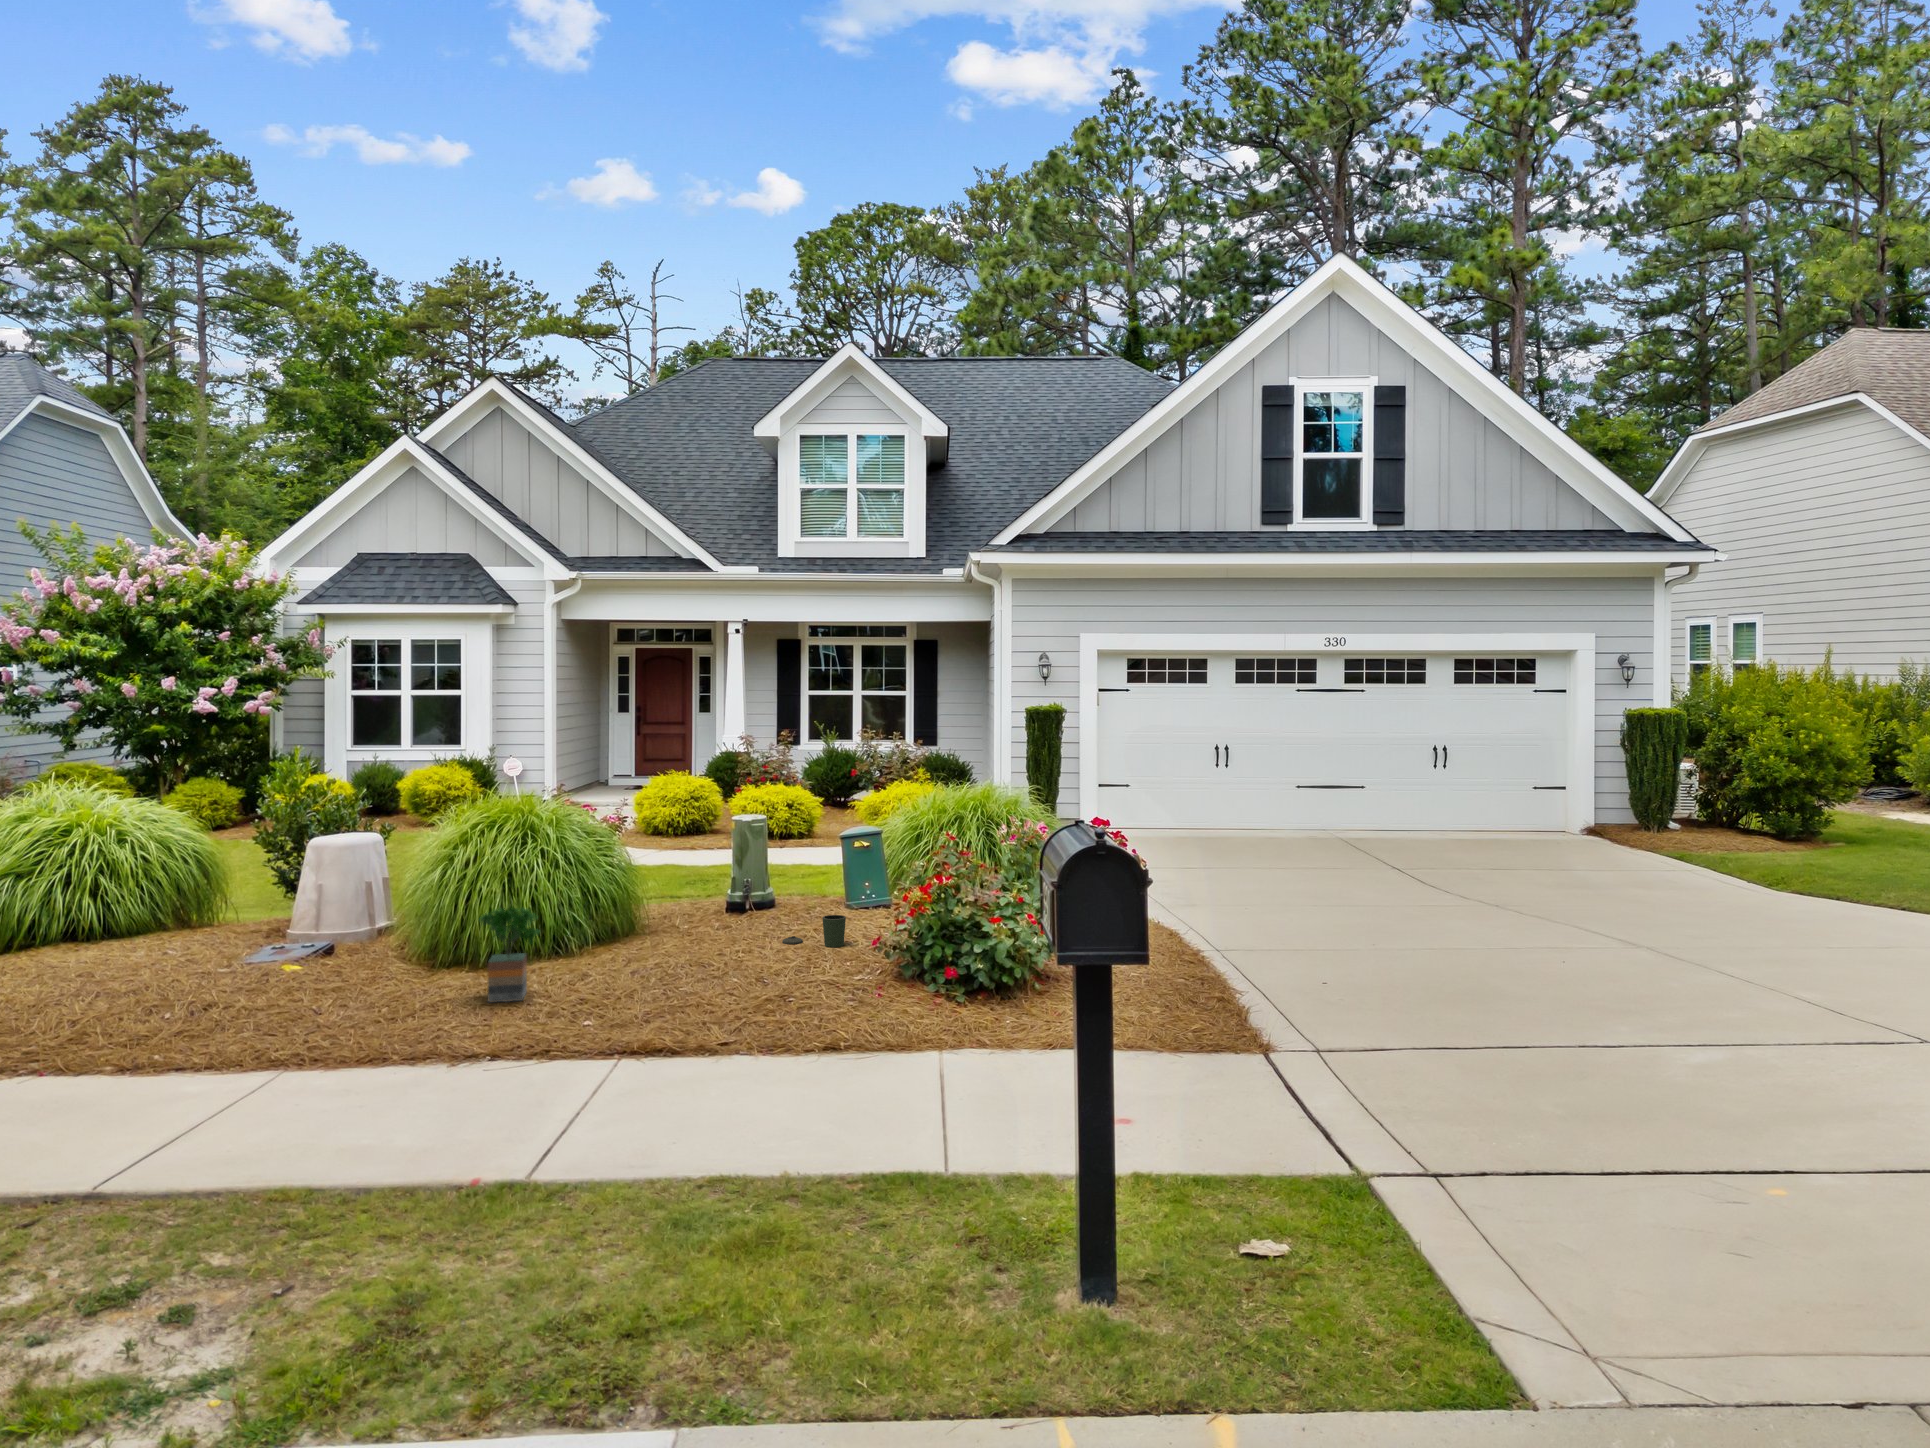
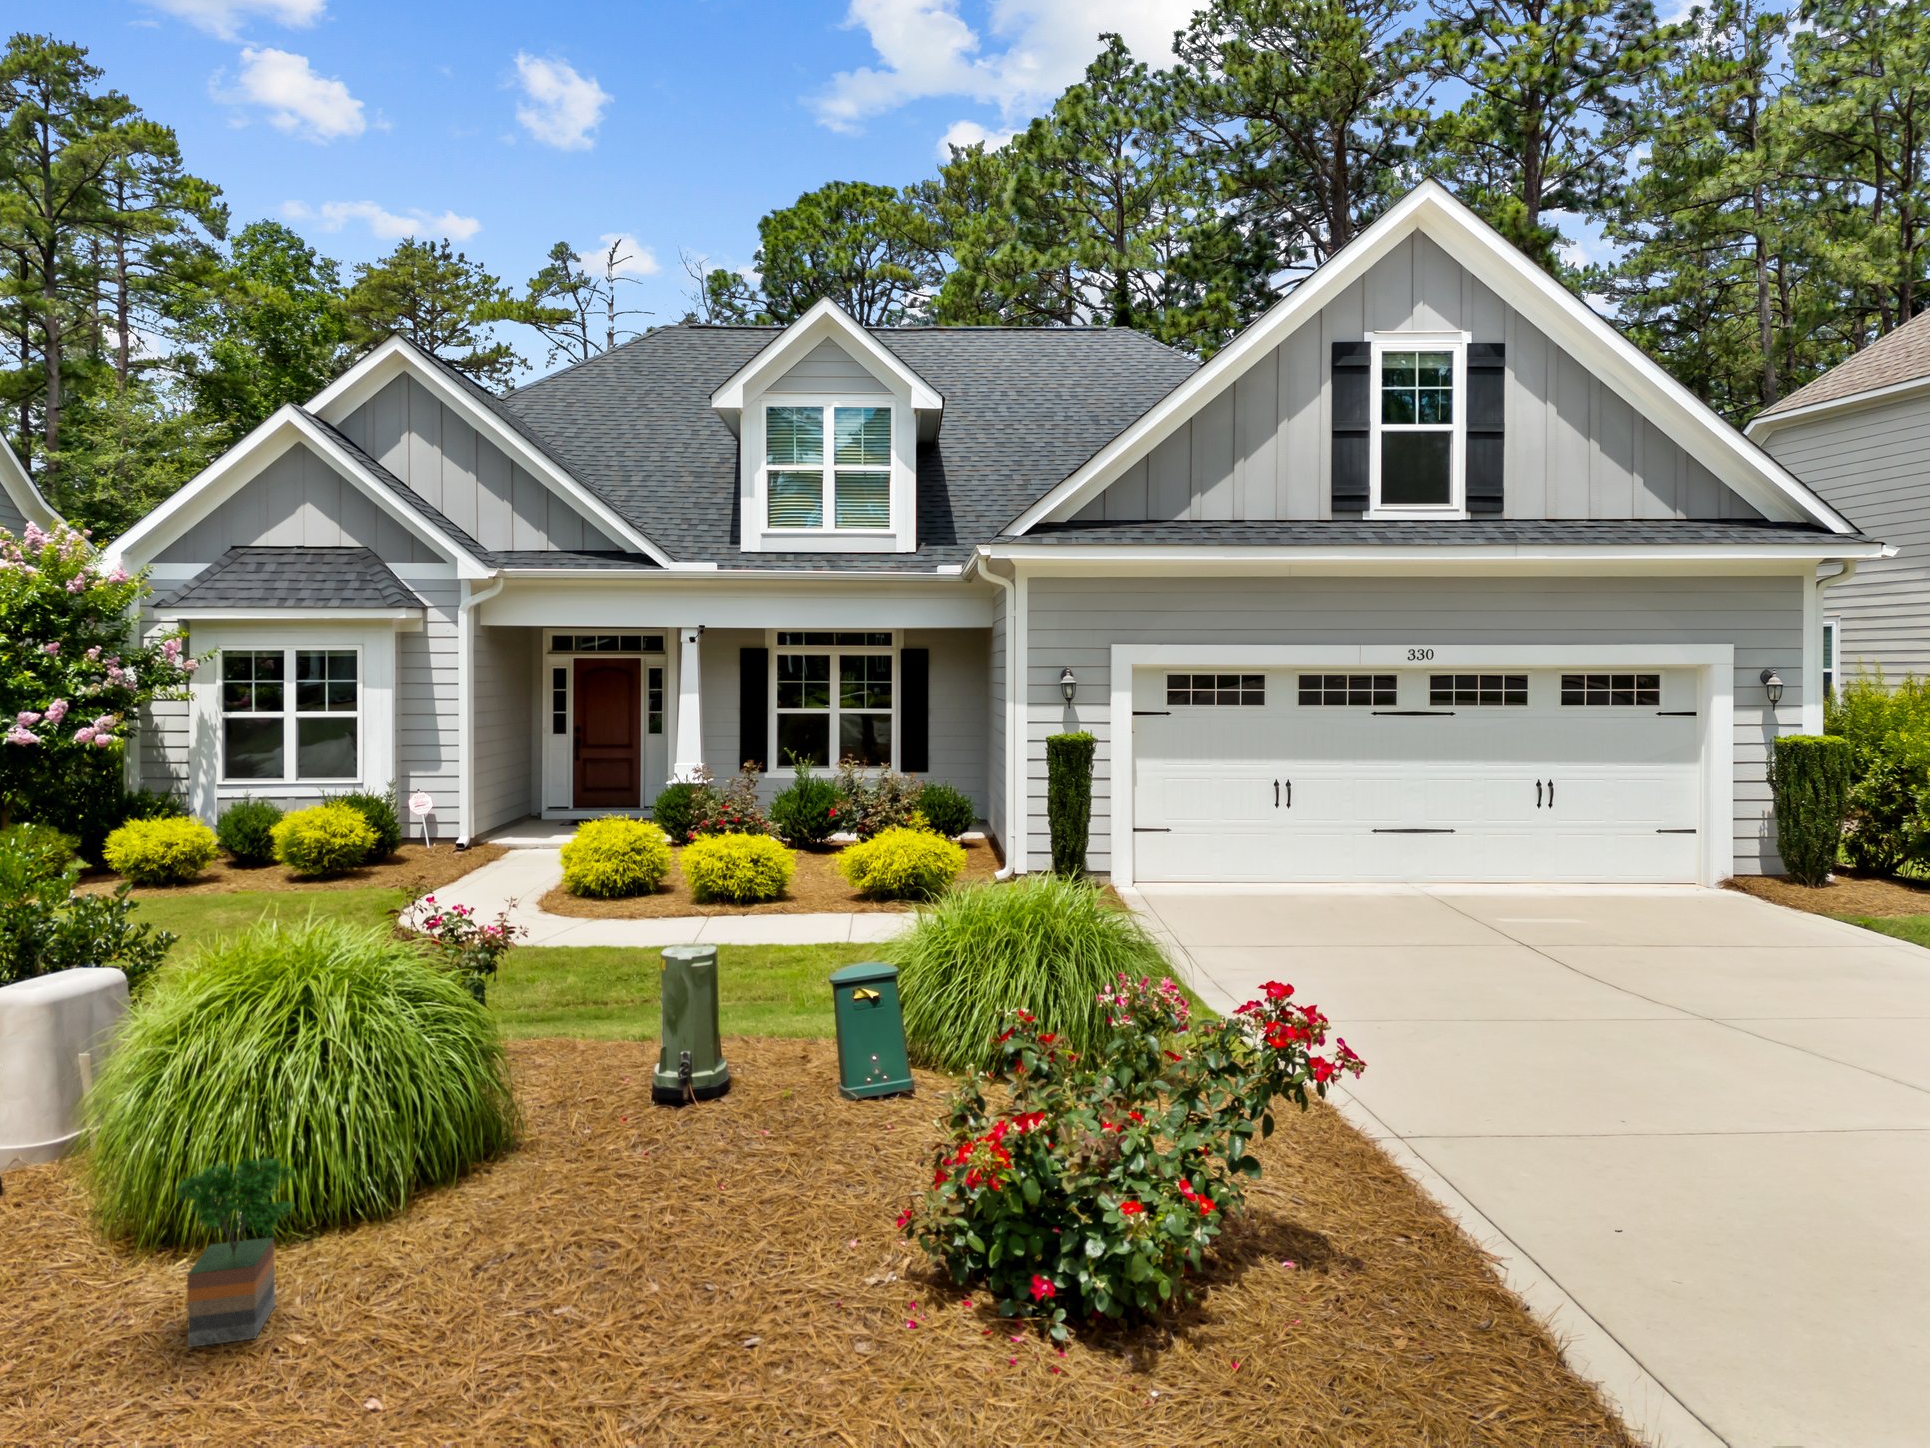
trash can: present [782,915,846,947] -> none [738,1093,836,1148]

